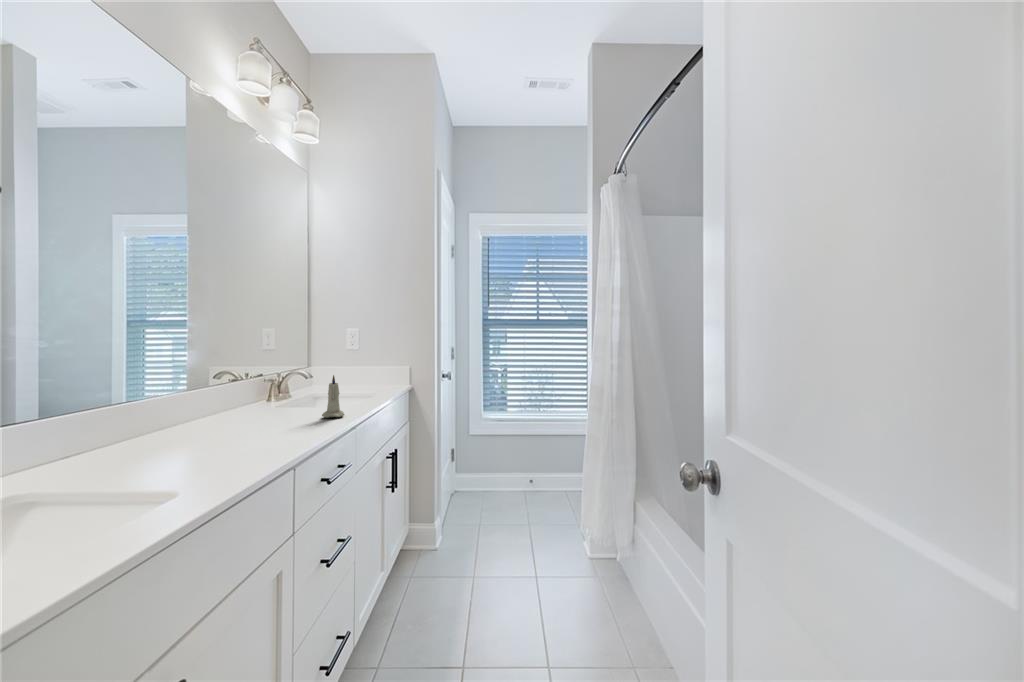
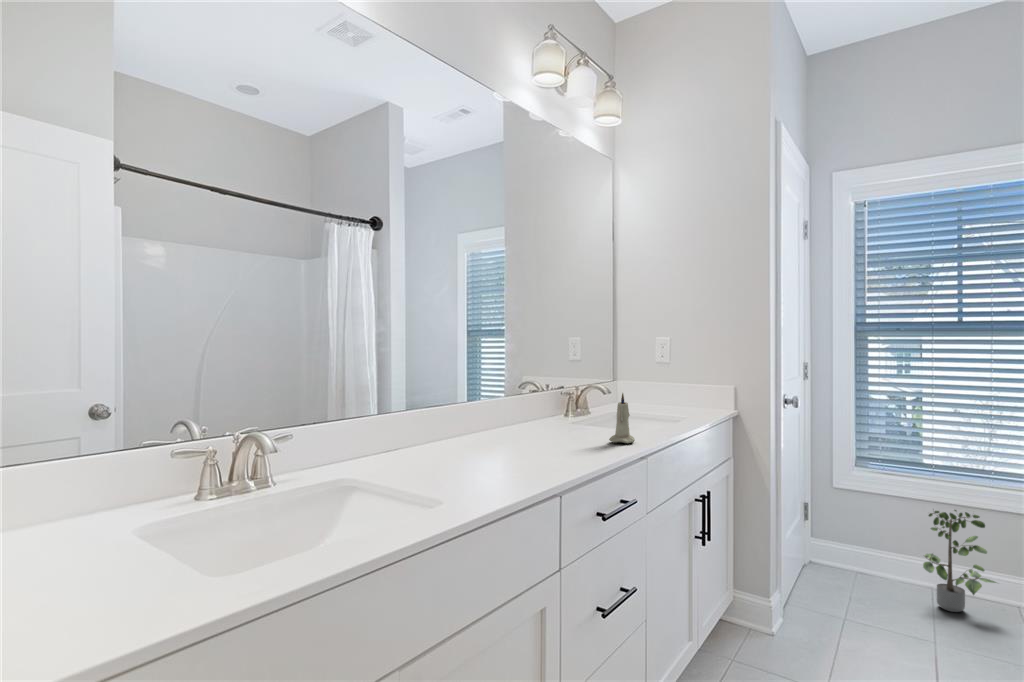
potted plant: none [522,438,561,504] -> present [923,510,996,612]

